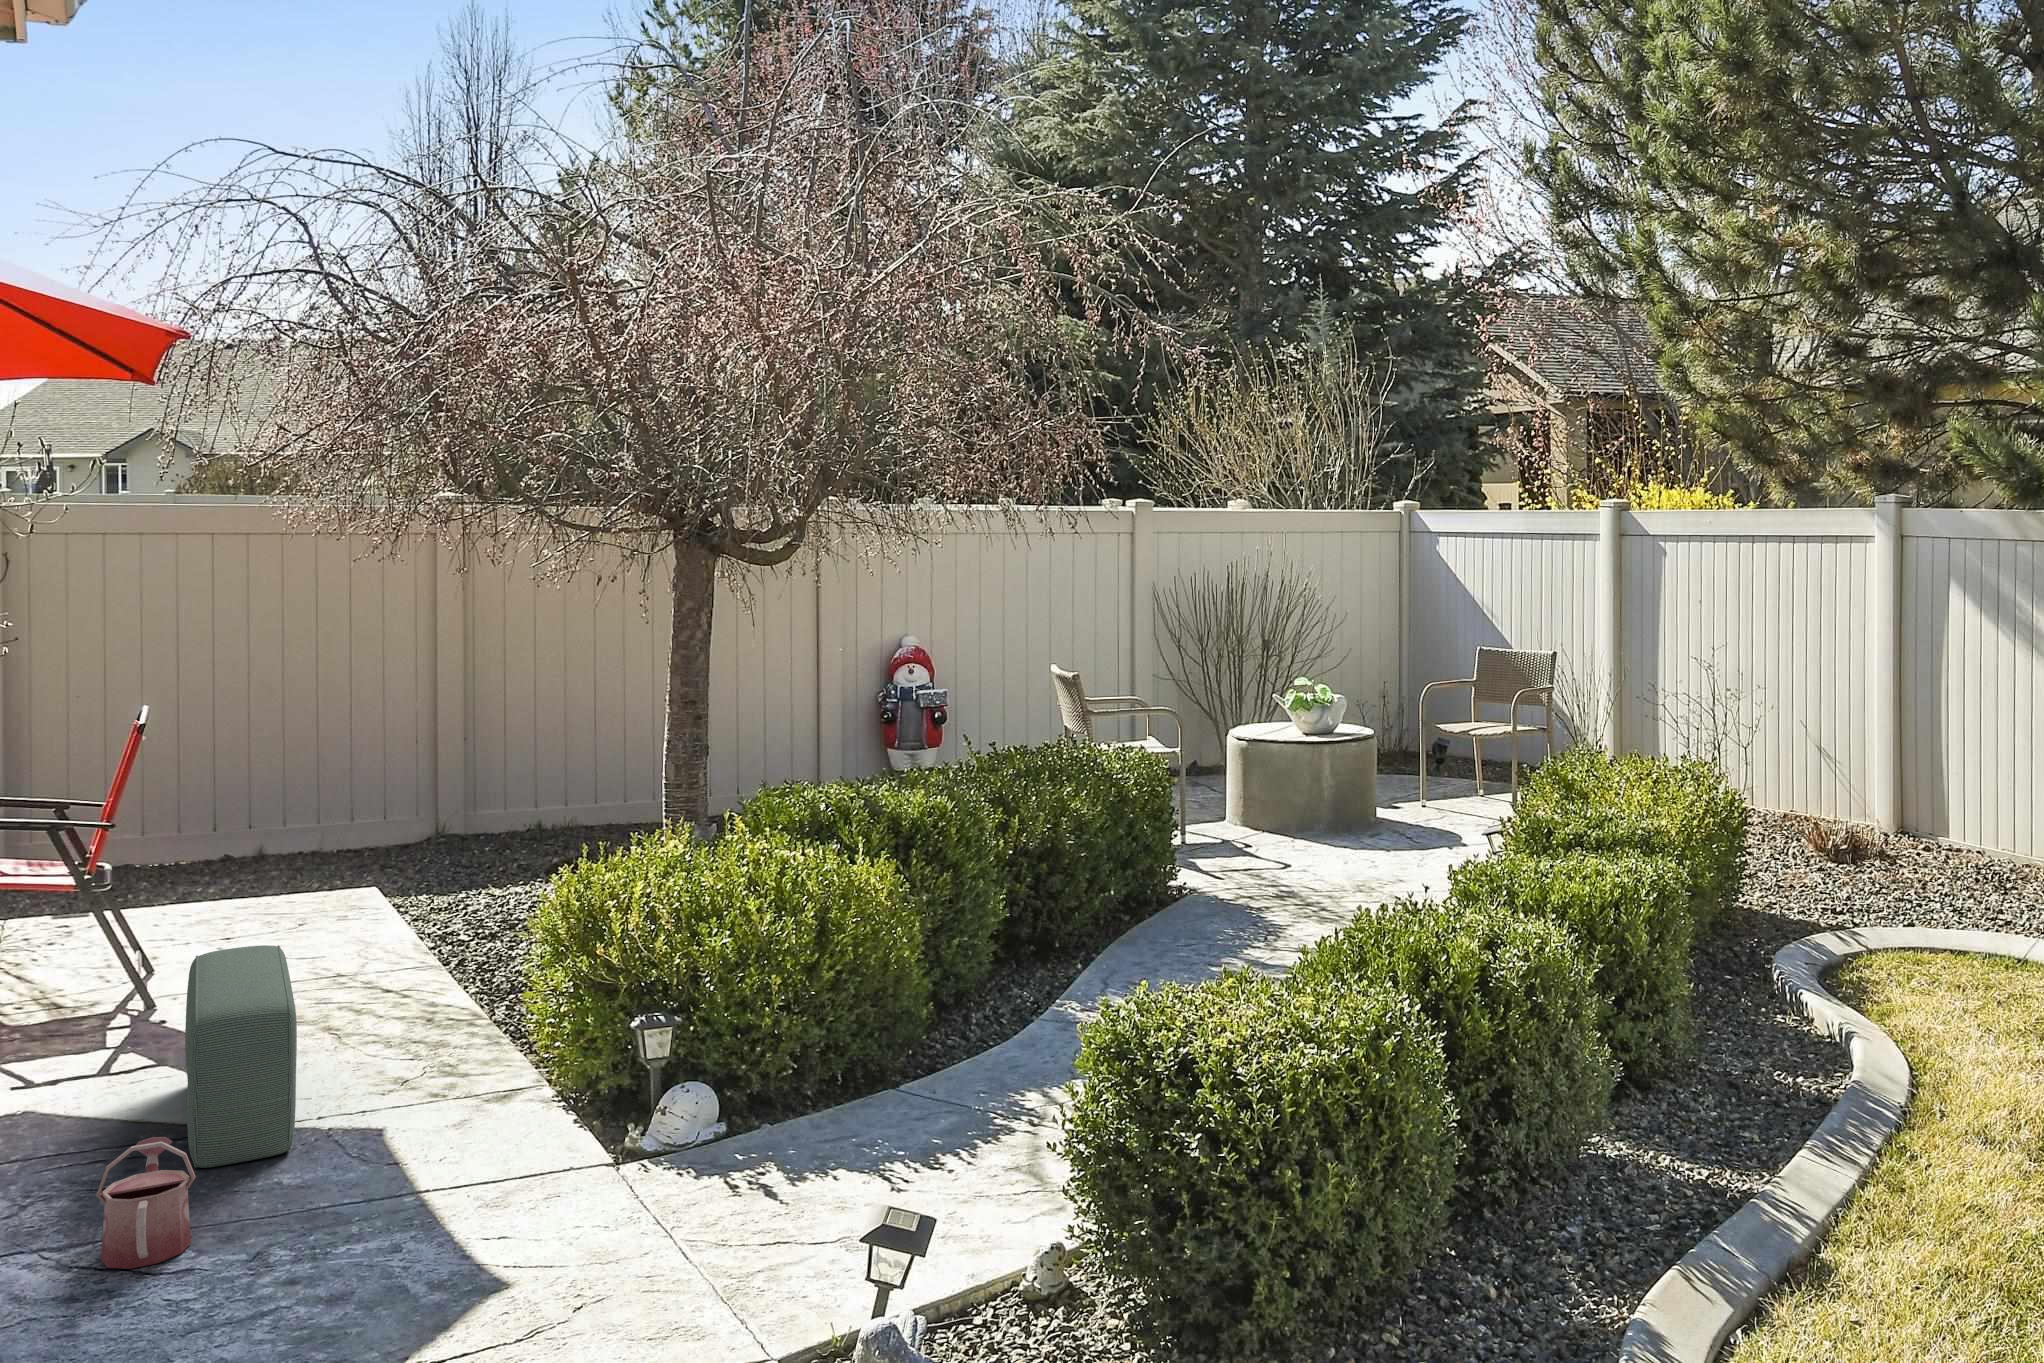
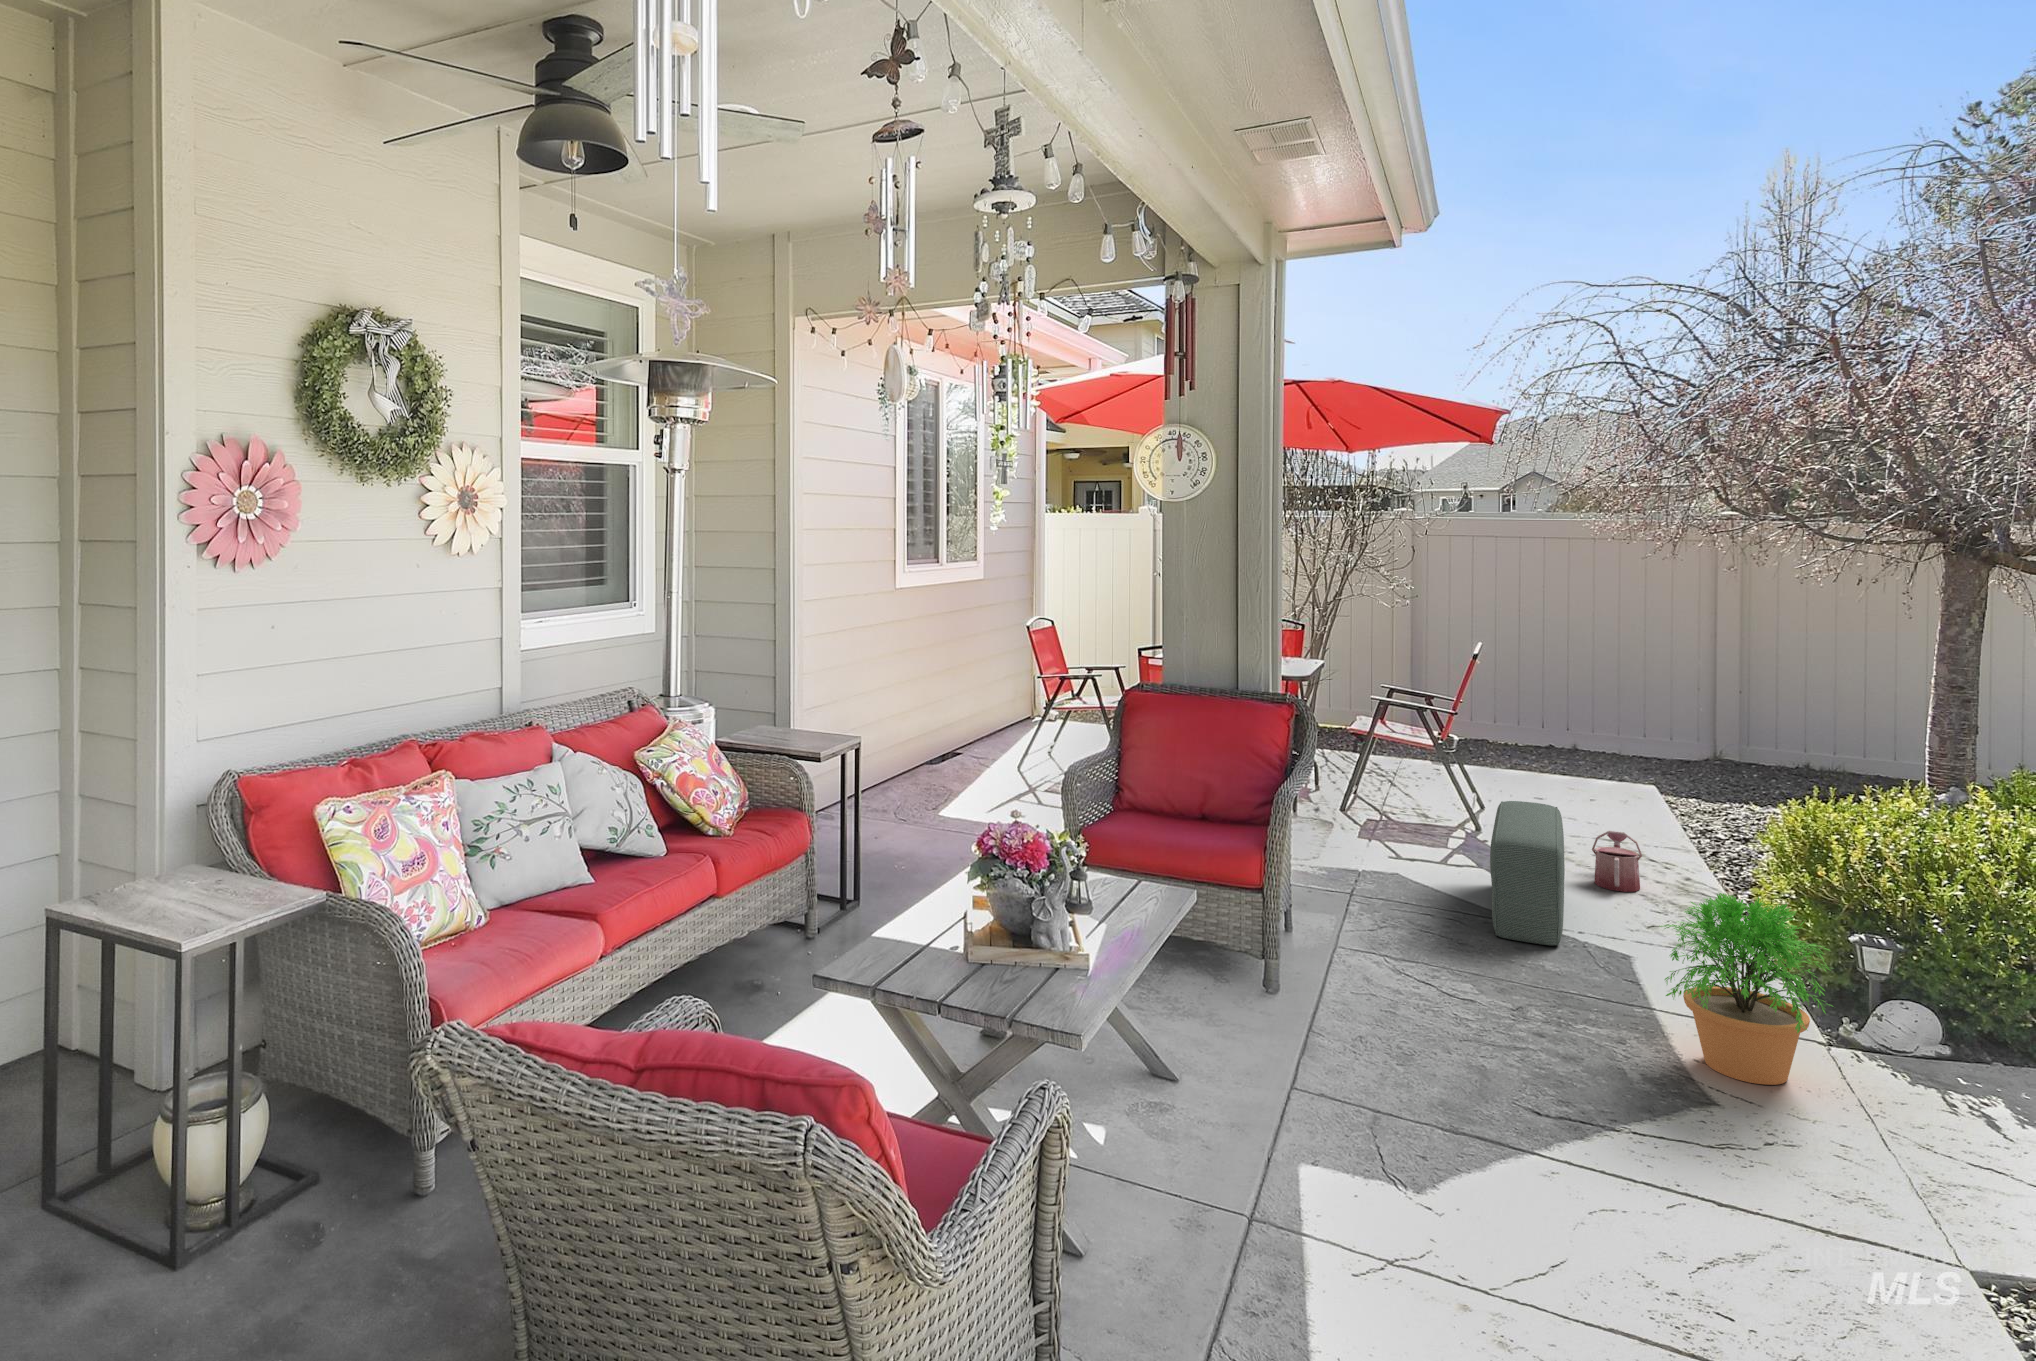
potted plant: none [439,1002,640,1252] -> present [1665,893,1830,1085]
watering can: present [96,1137,195,1269] -> present [1592,831,1642,892]

